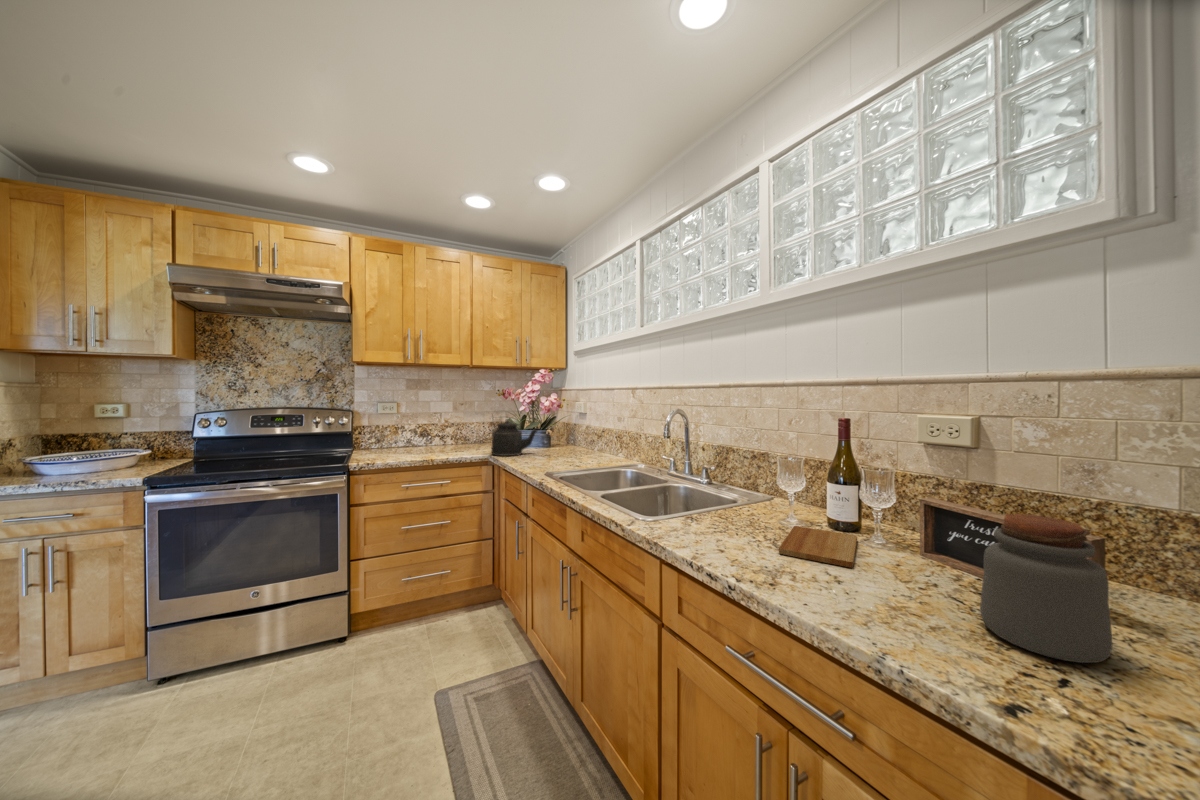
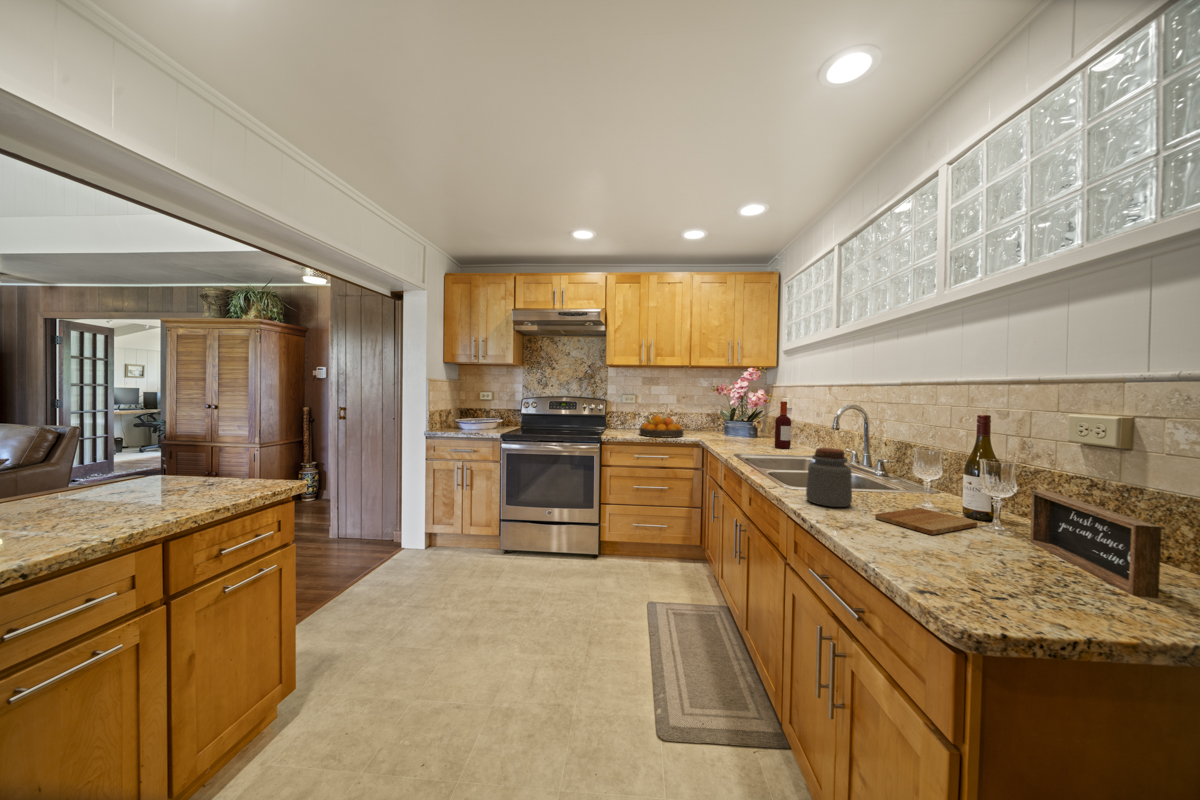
bottle: none [581,406,597,459] -> present [775,401,791,449]
kettle: present [491,419,537,456] -> none [700,404,740,441]
fruit bowl: none [407,428,469,458] -> present [640,415,684,438]
jar: present [980,514,1112,663] -> present [806,448,852,507]

